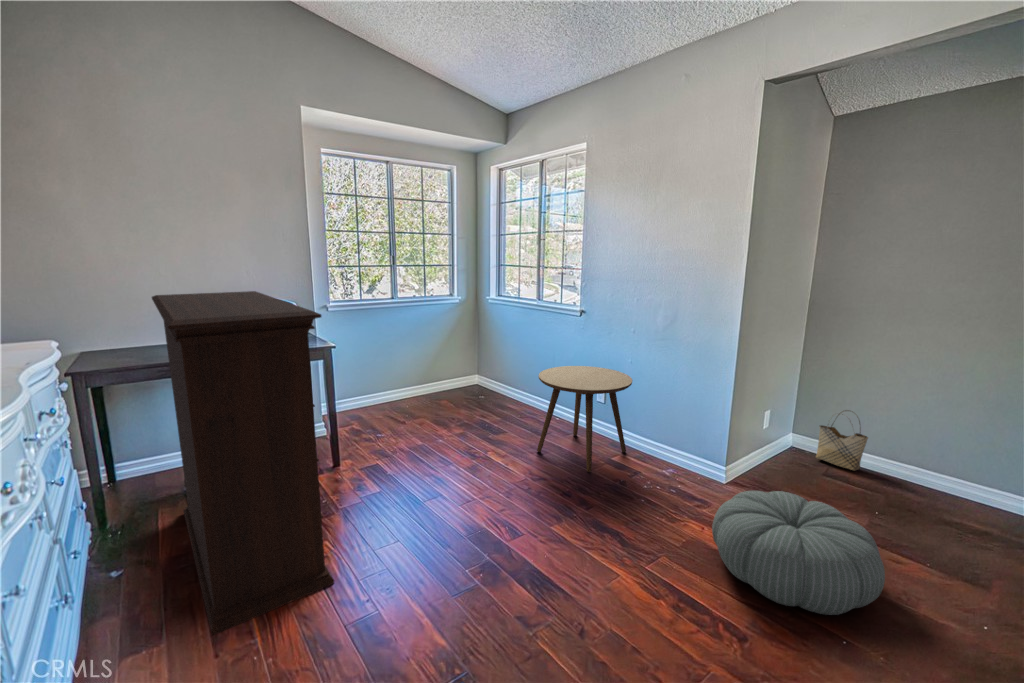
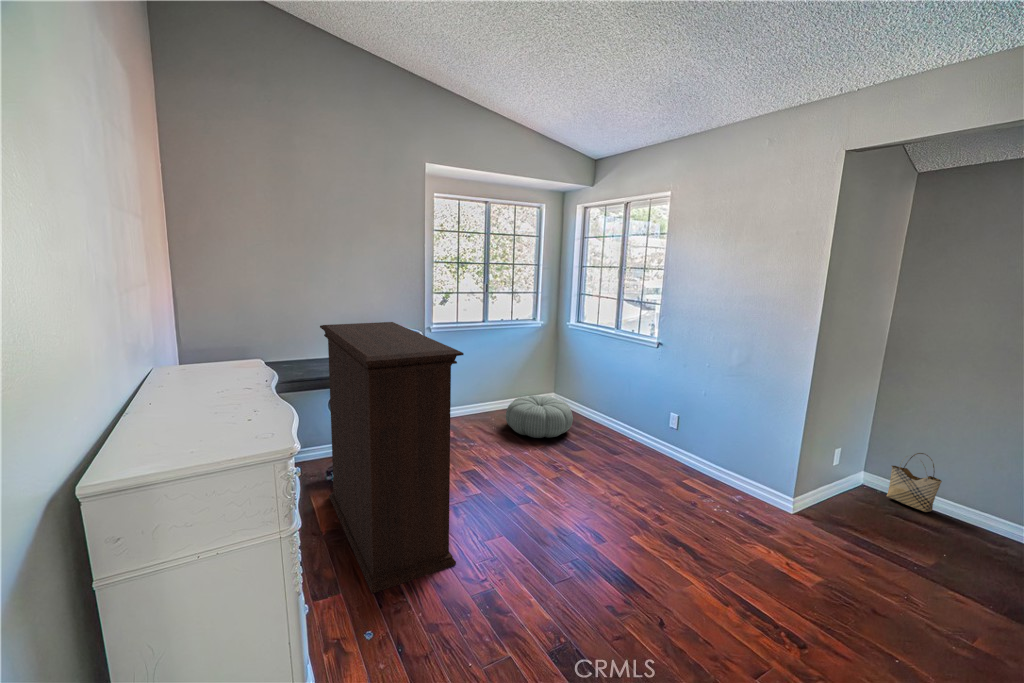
side table: present [537,366,632,472] -> none [614,393,706,492]
pouf: present [712,491,885,615] -> present [506,396,573,438]

